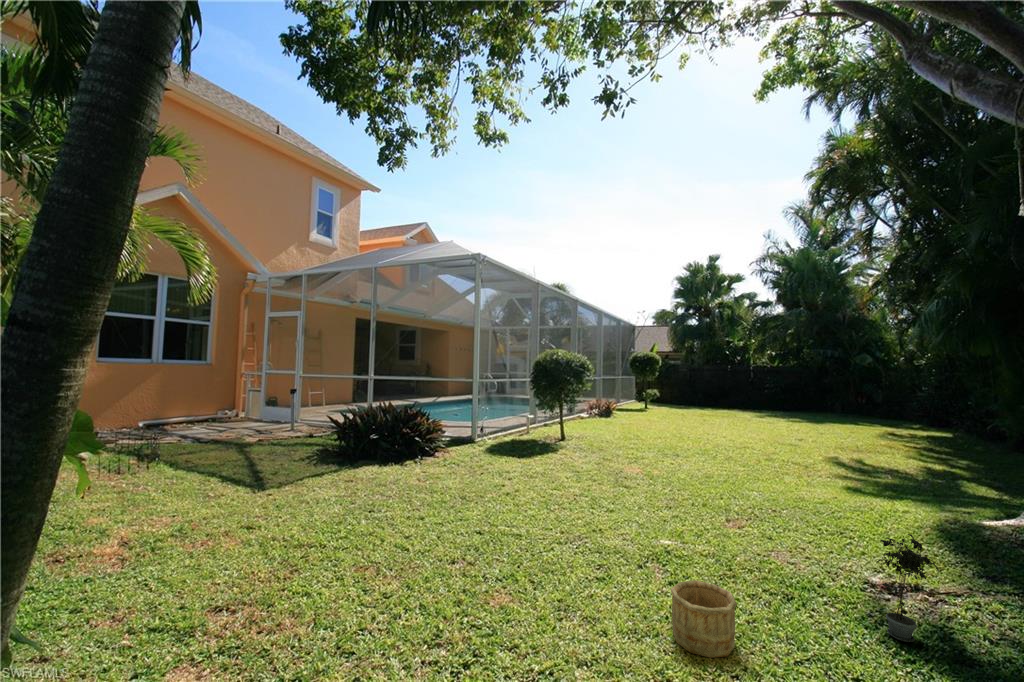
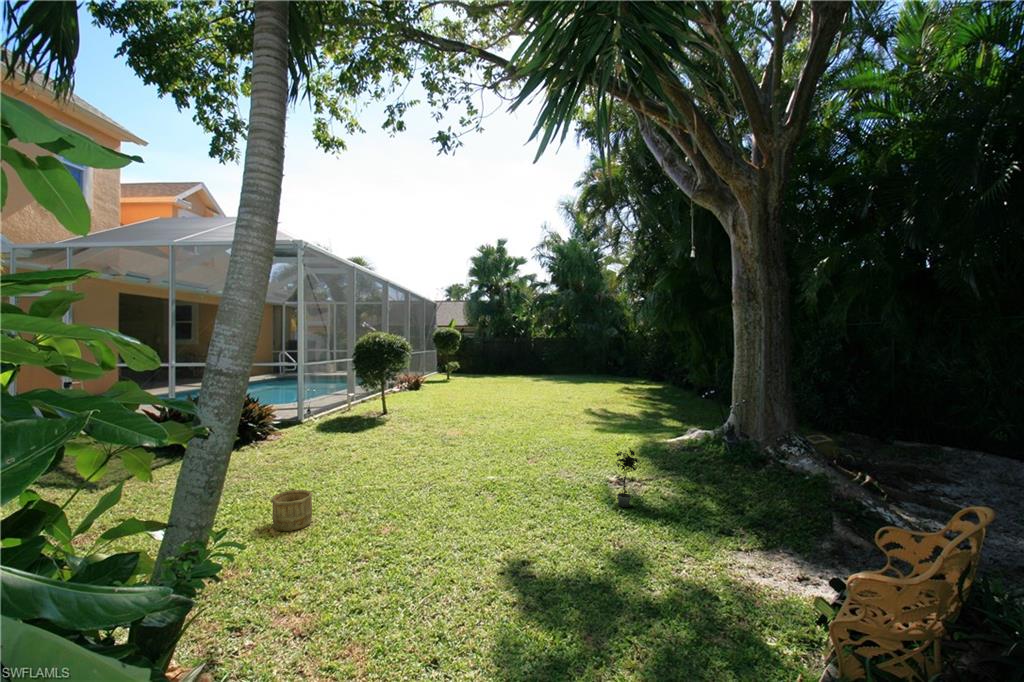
wooden bucket: present [670,580,737,658] -> present [271,490,313,531]

